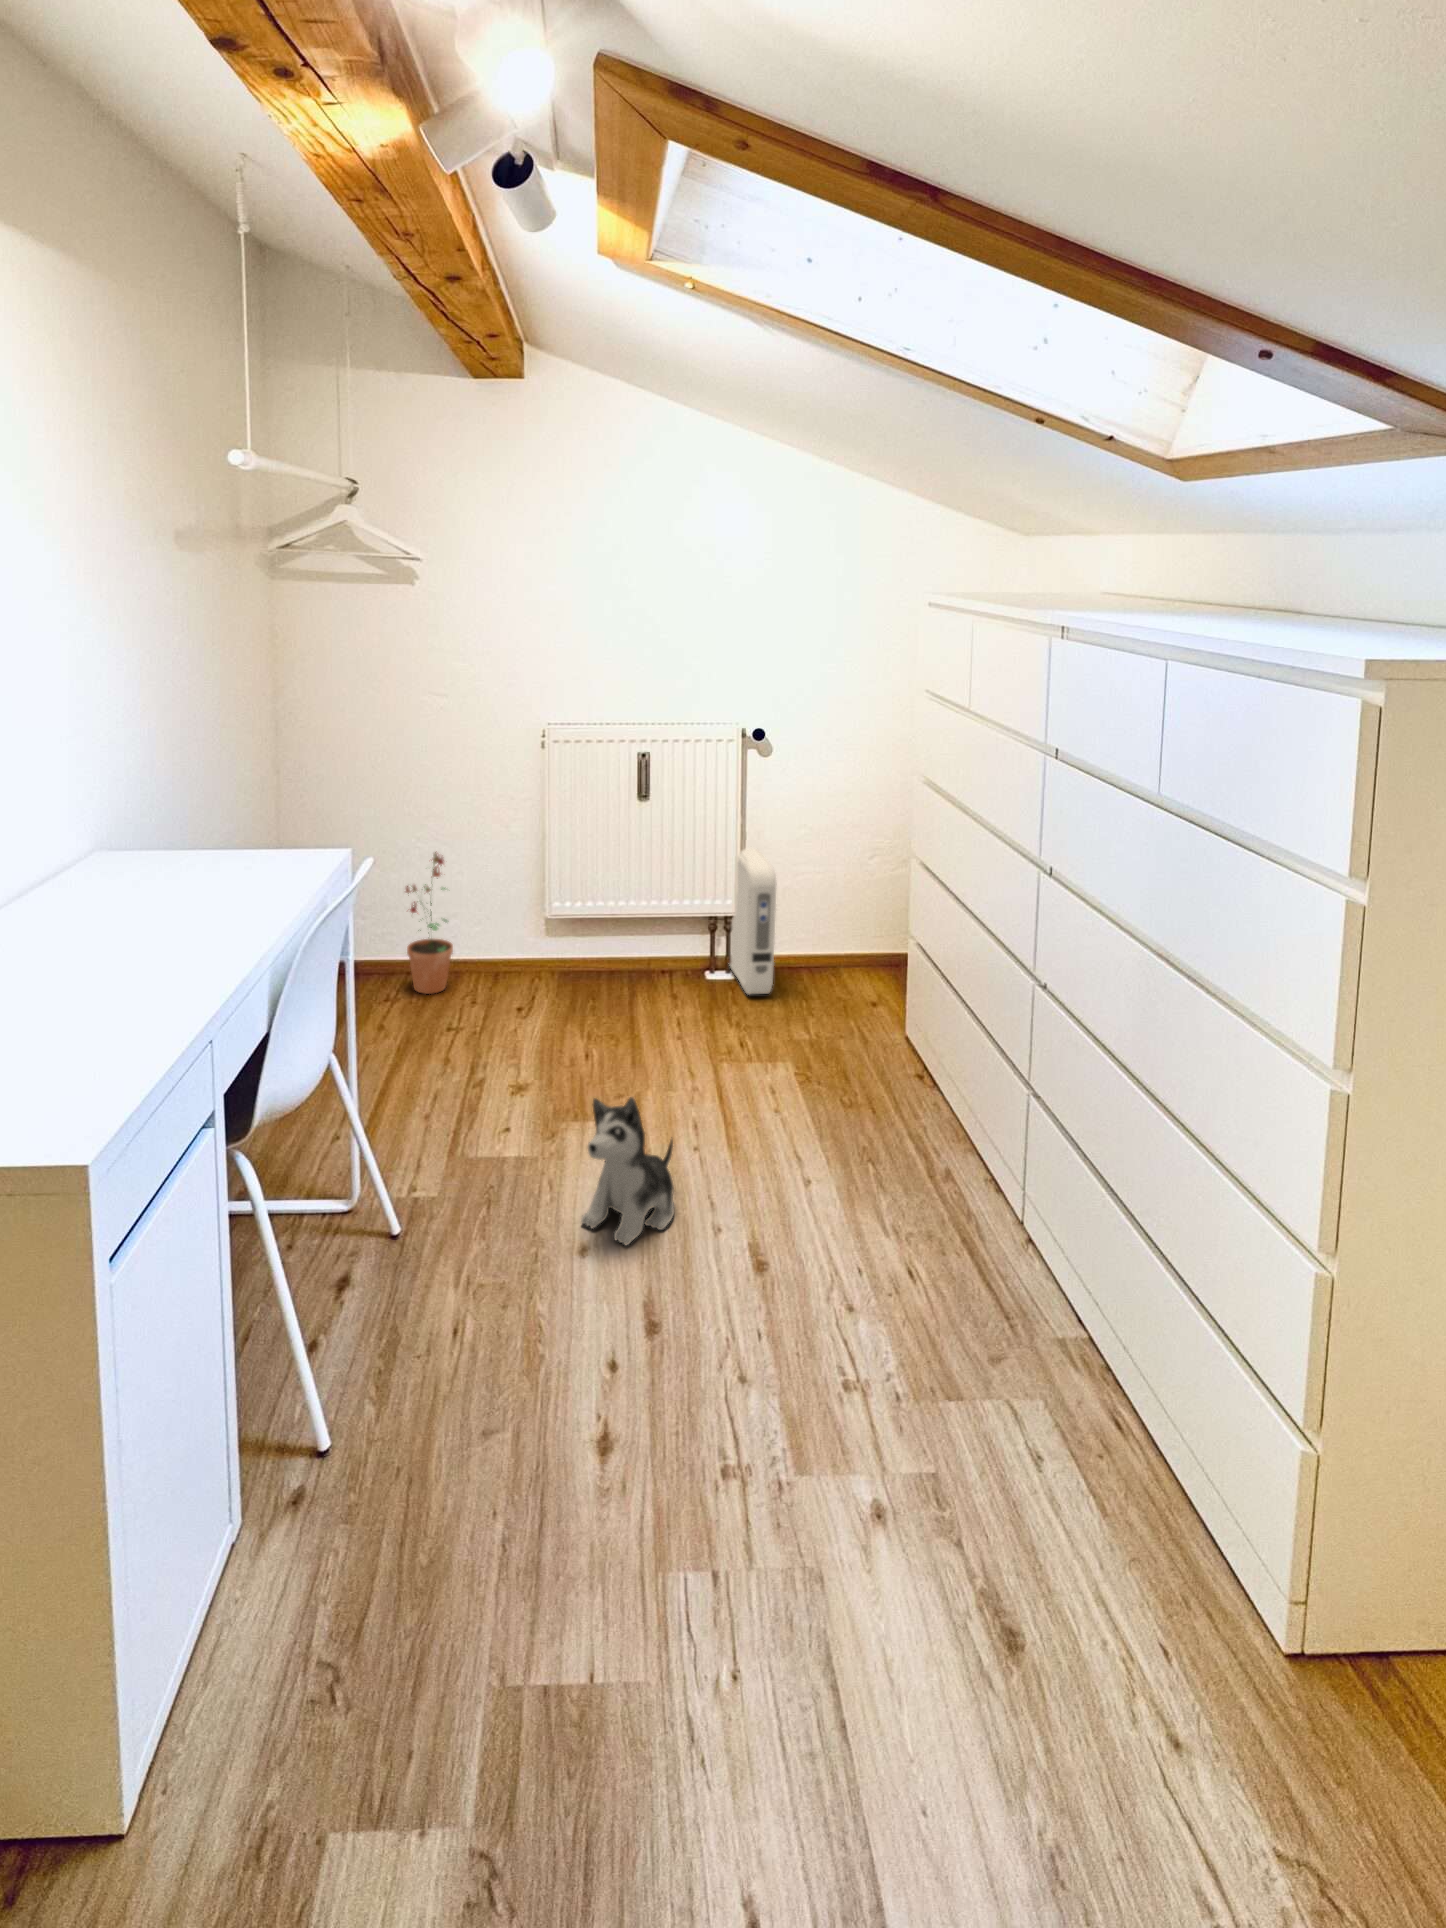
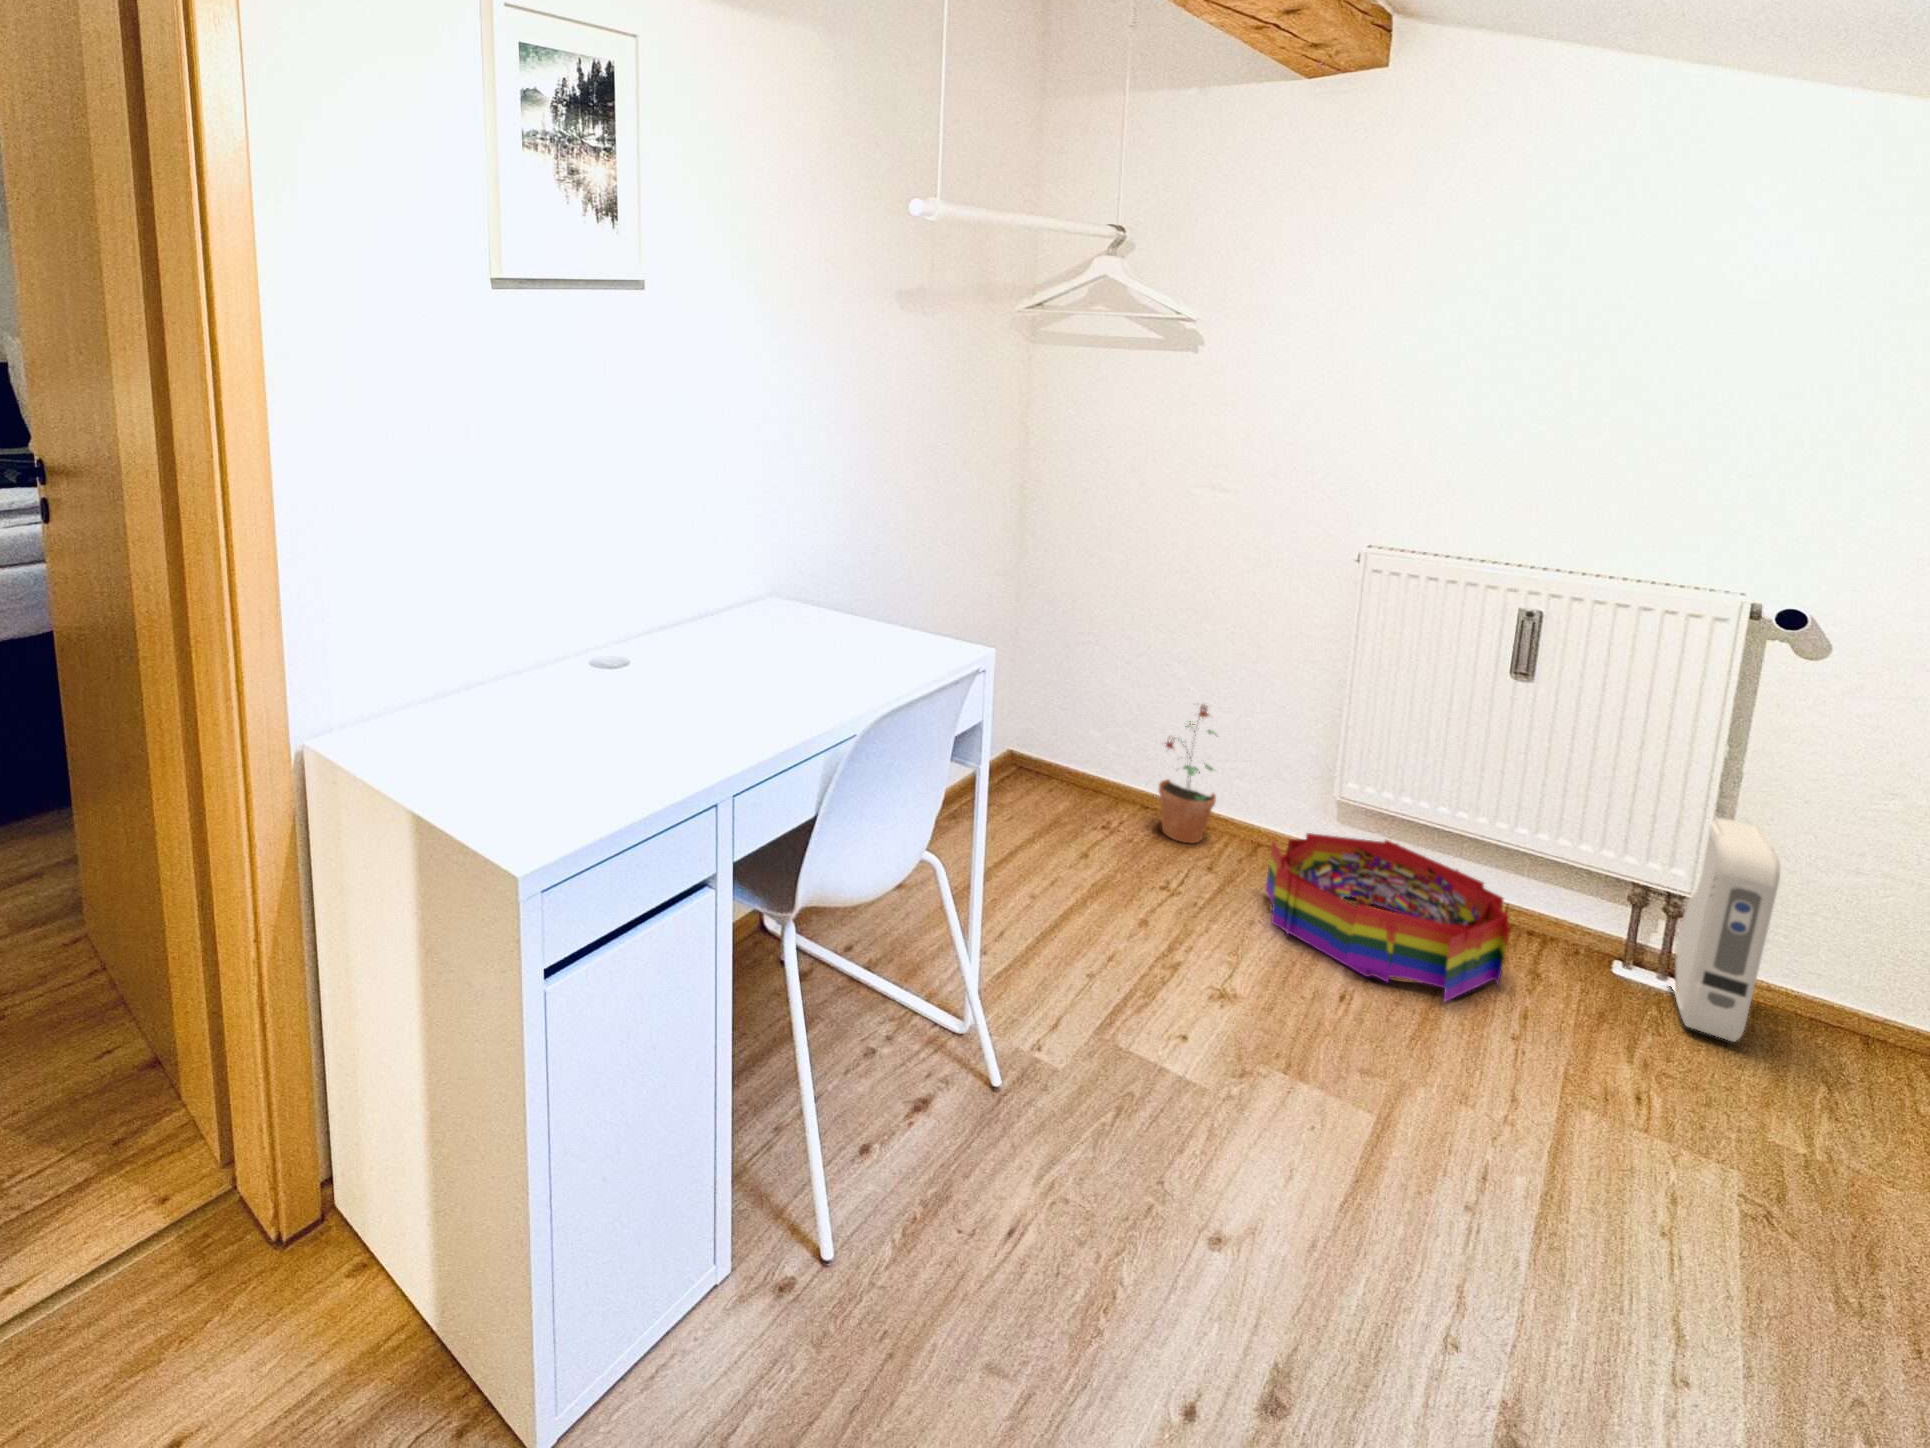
storage bin: none [506,935,661,1039] -> present [1265,833,1510,1001]
plush toy: present [581,1097,674,1245] -> none [1230,1060,1411,1291]

